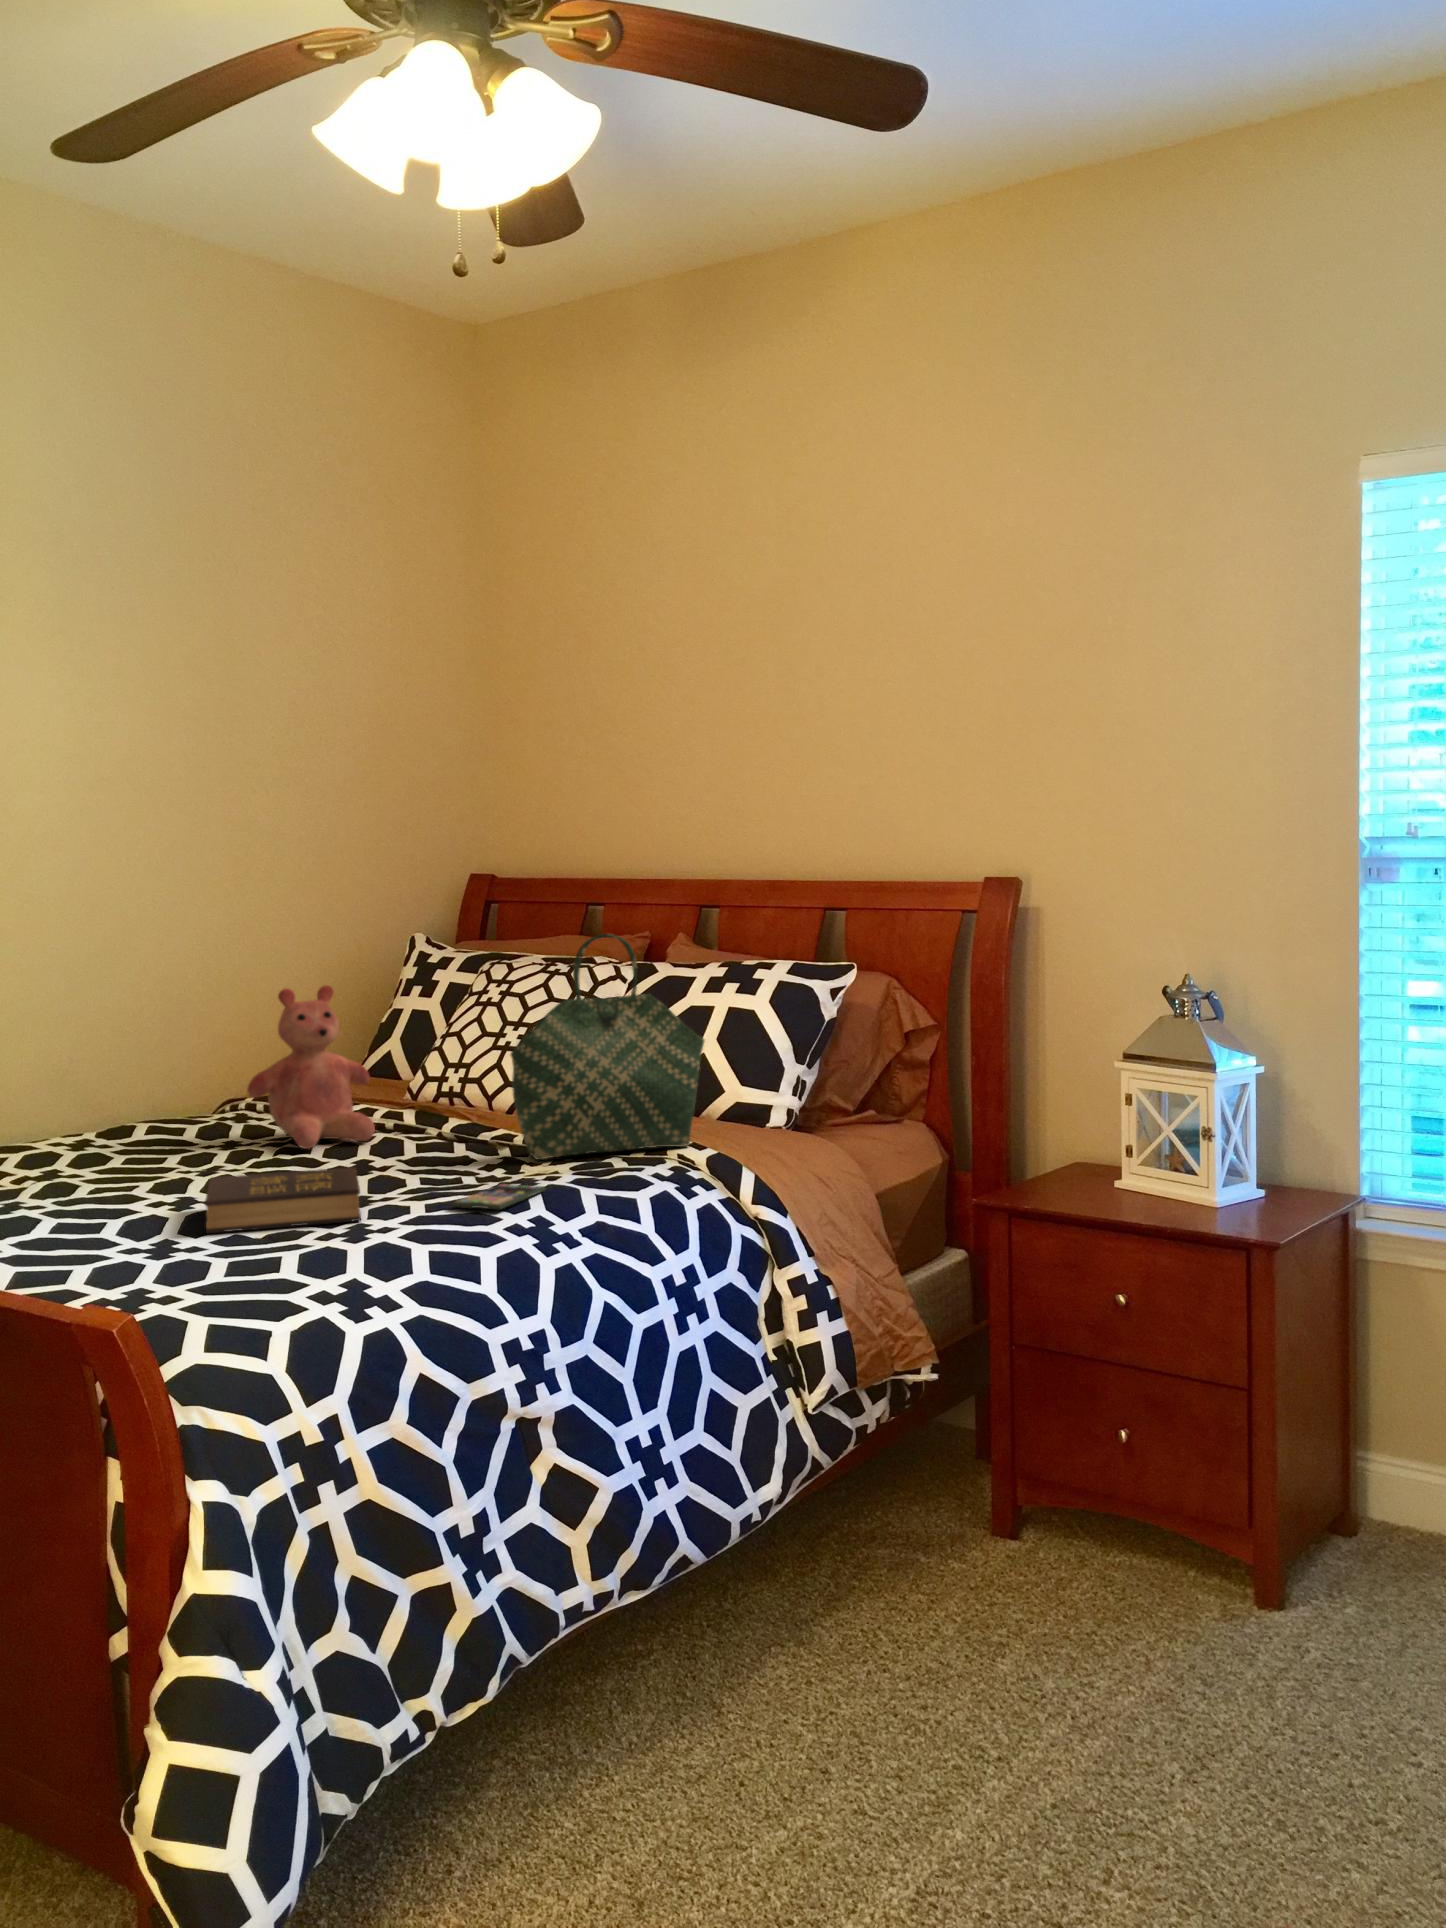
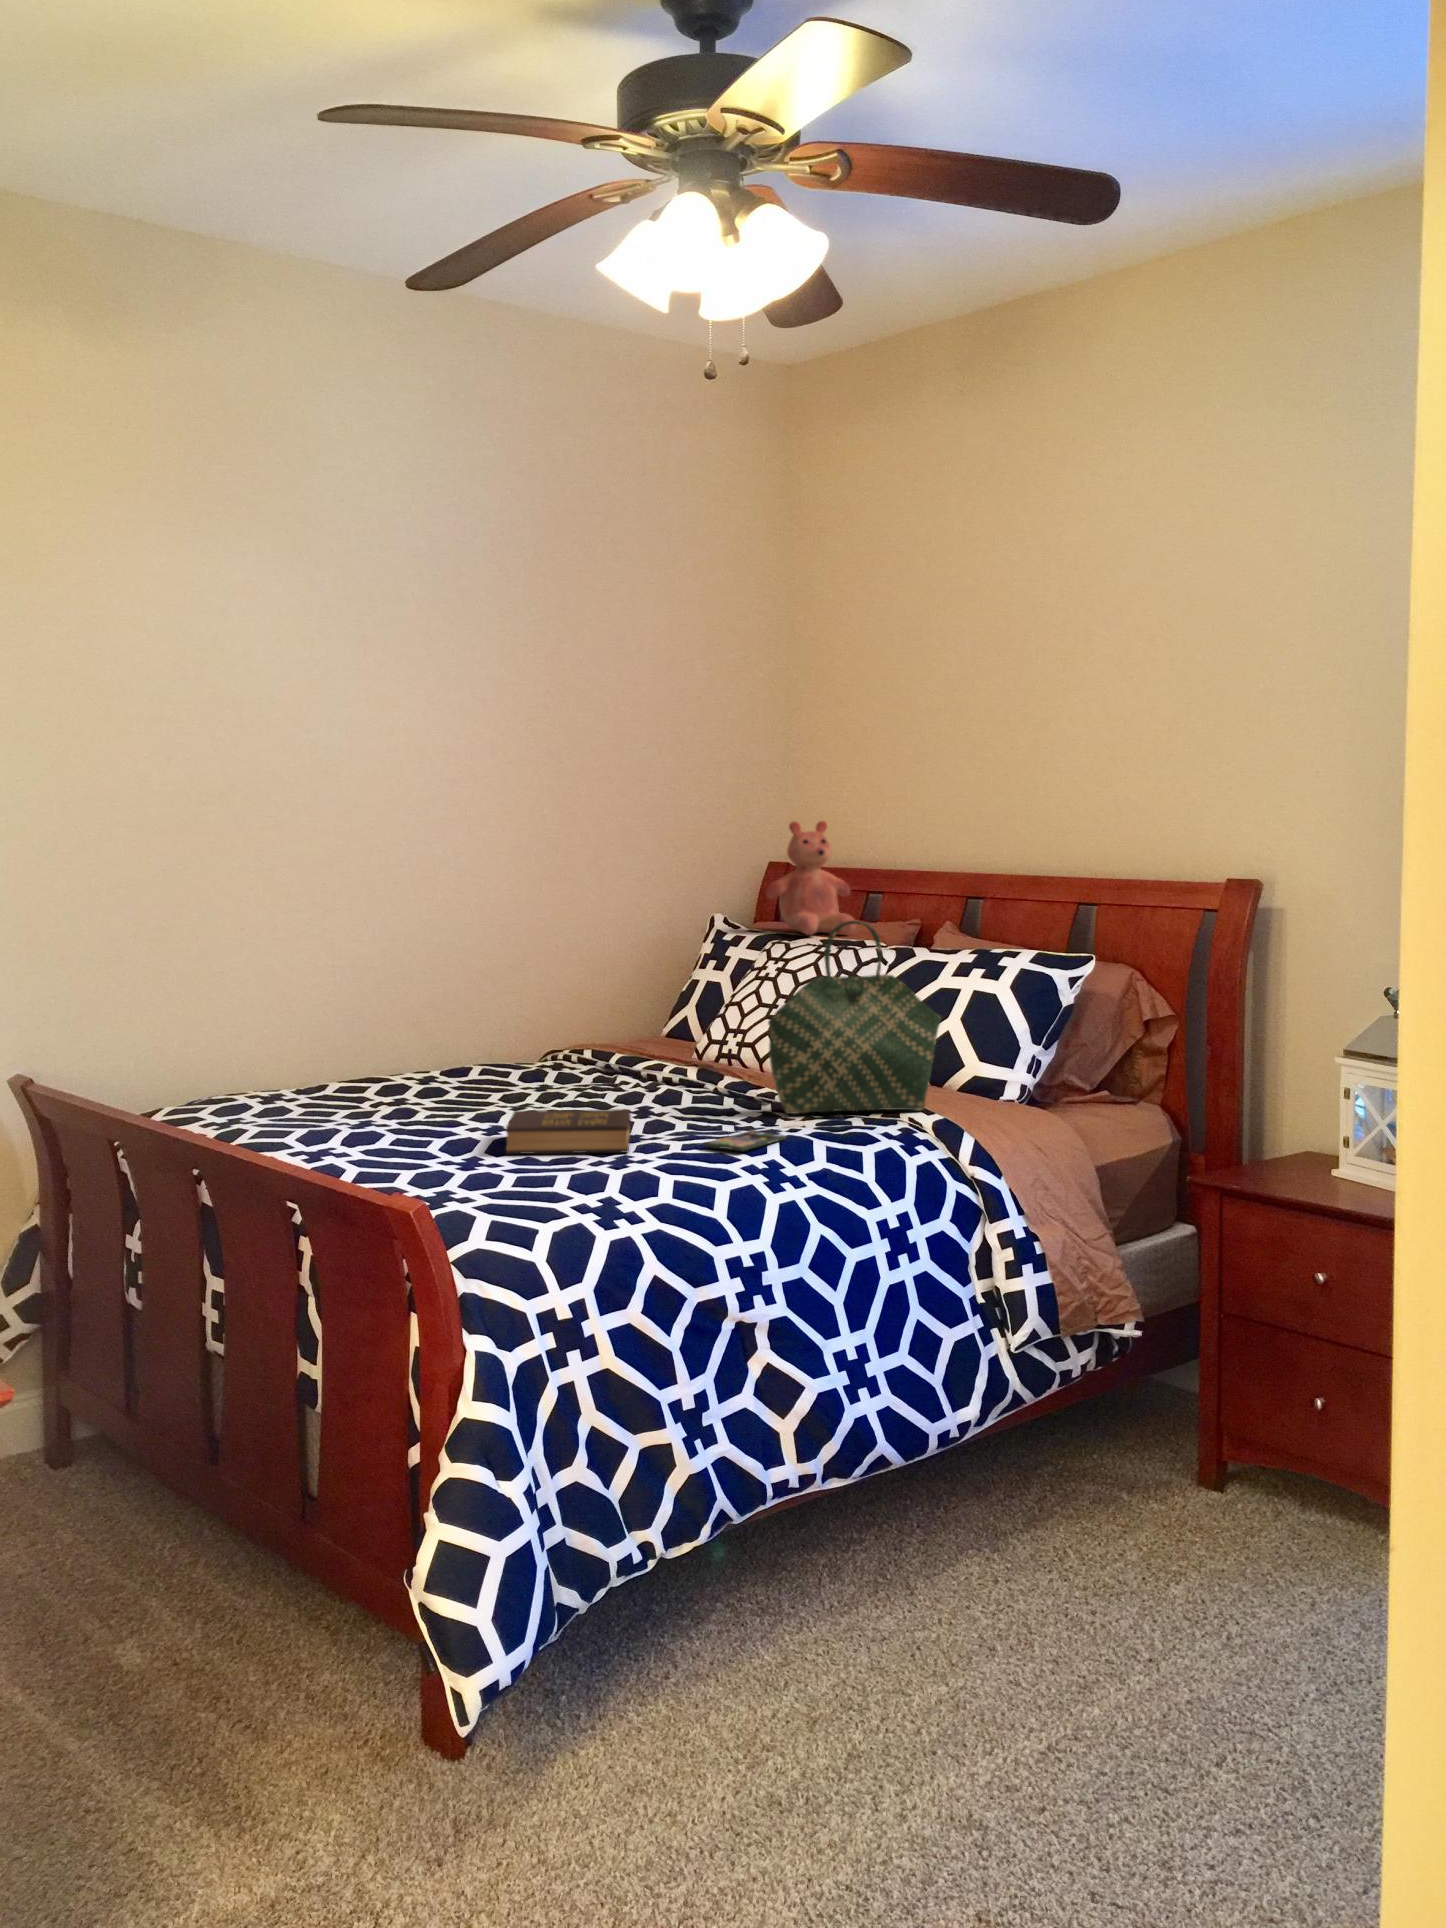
teddy bear: present [247,985,375,1149] -> present [766,821,856,935]

